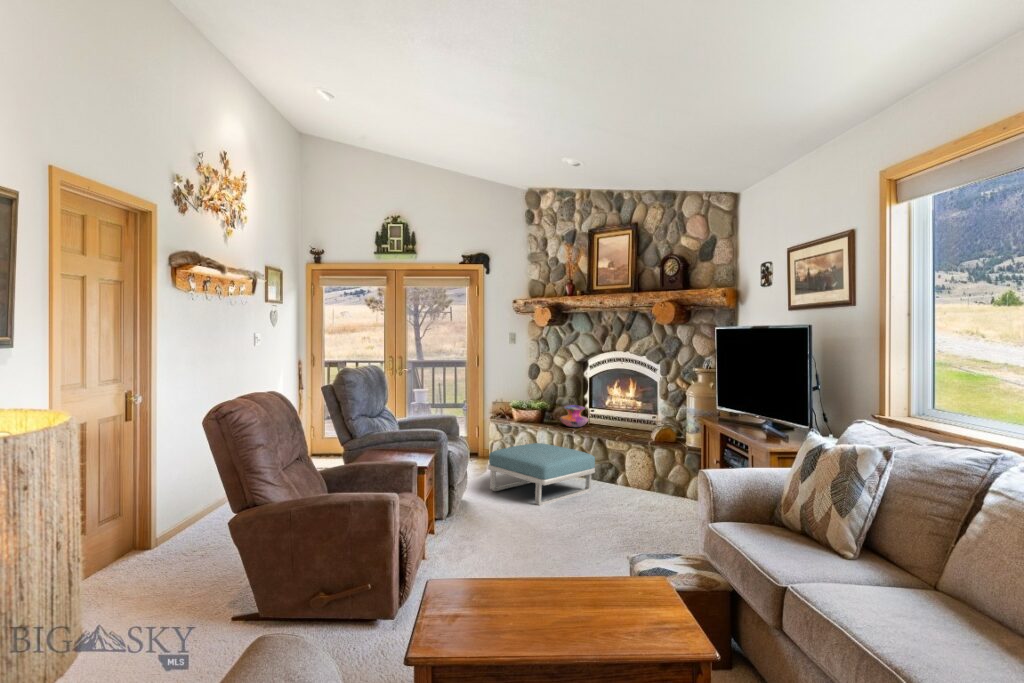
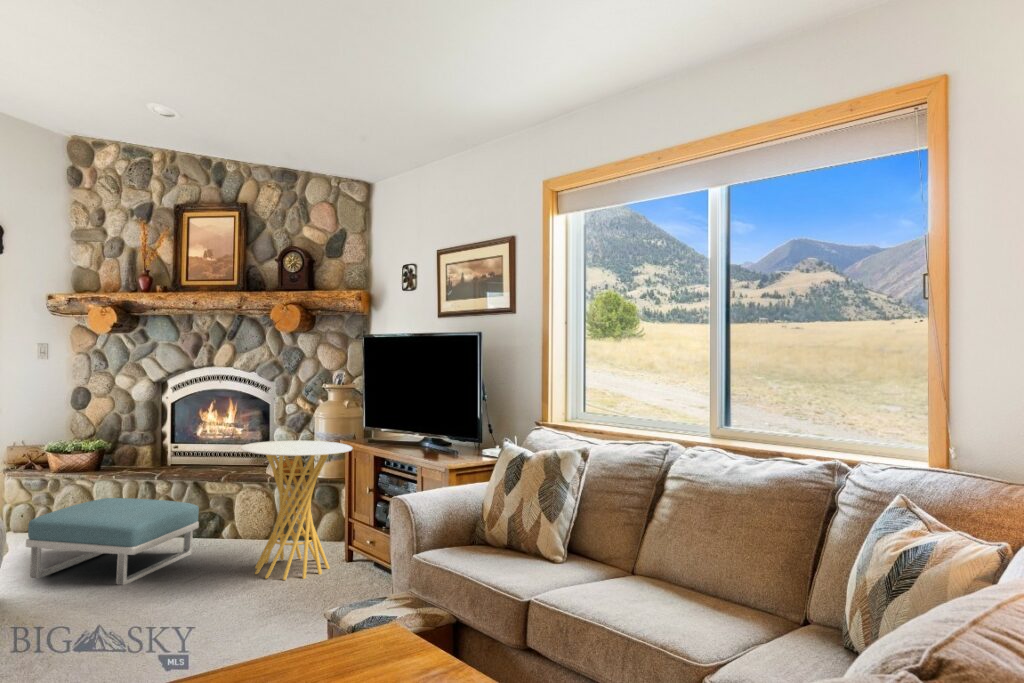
decorative vase: present [560,405,588,427] -> none [131,441,175,471]
side table: none [616,413,704,526] -> present [241,441,352,580]

